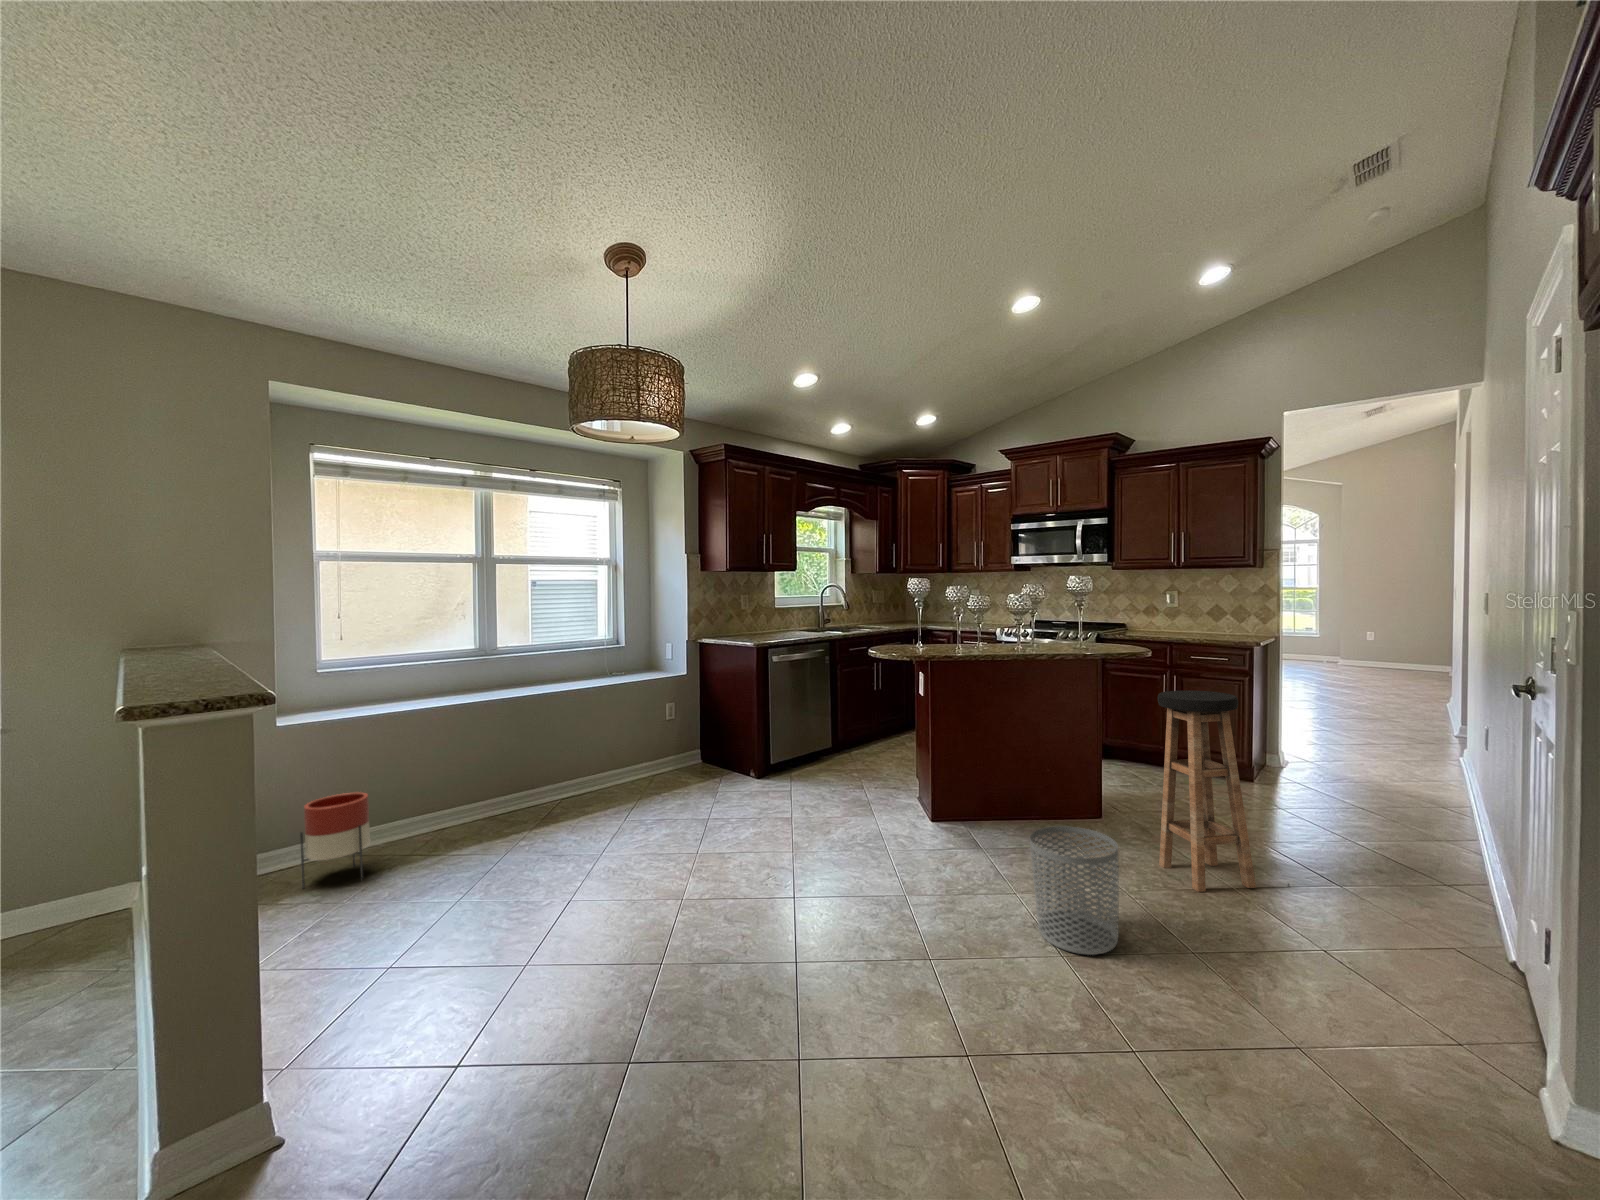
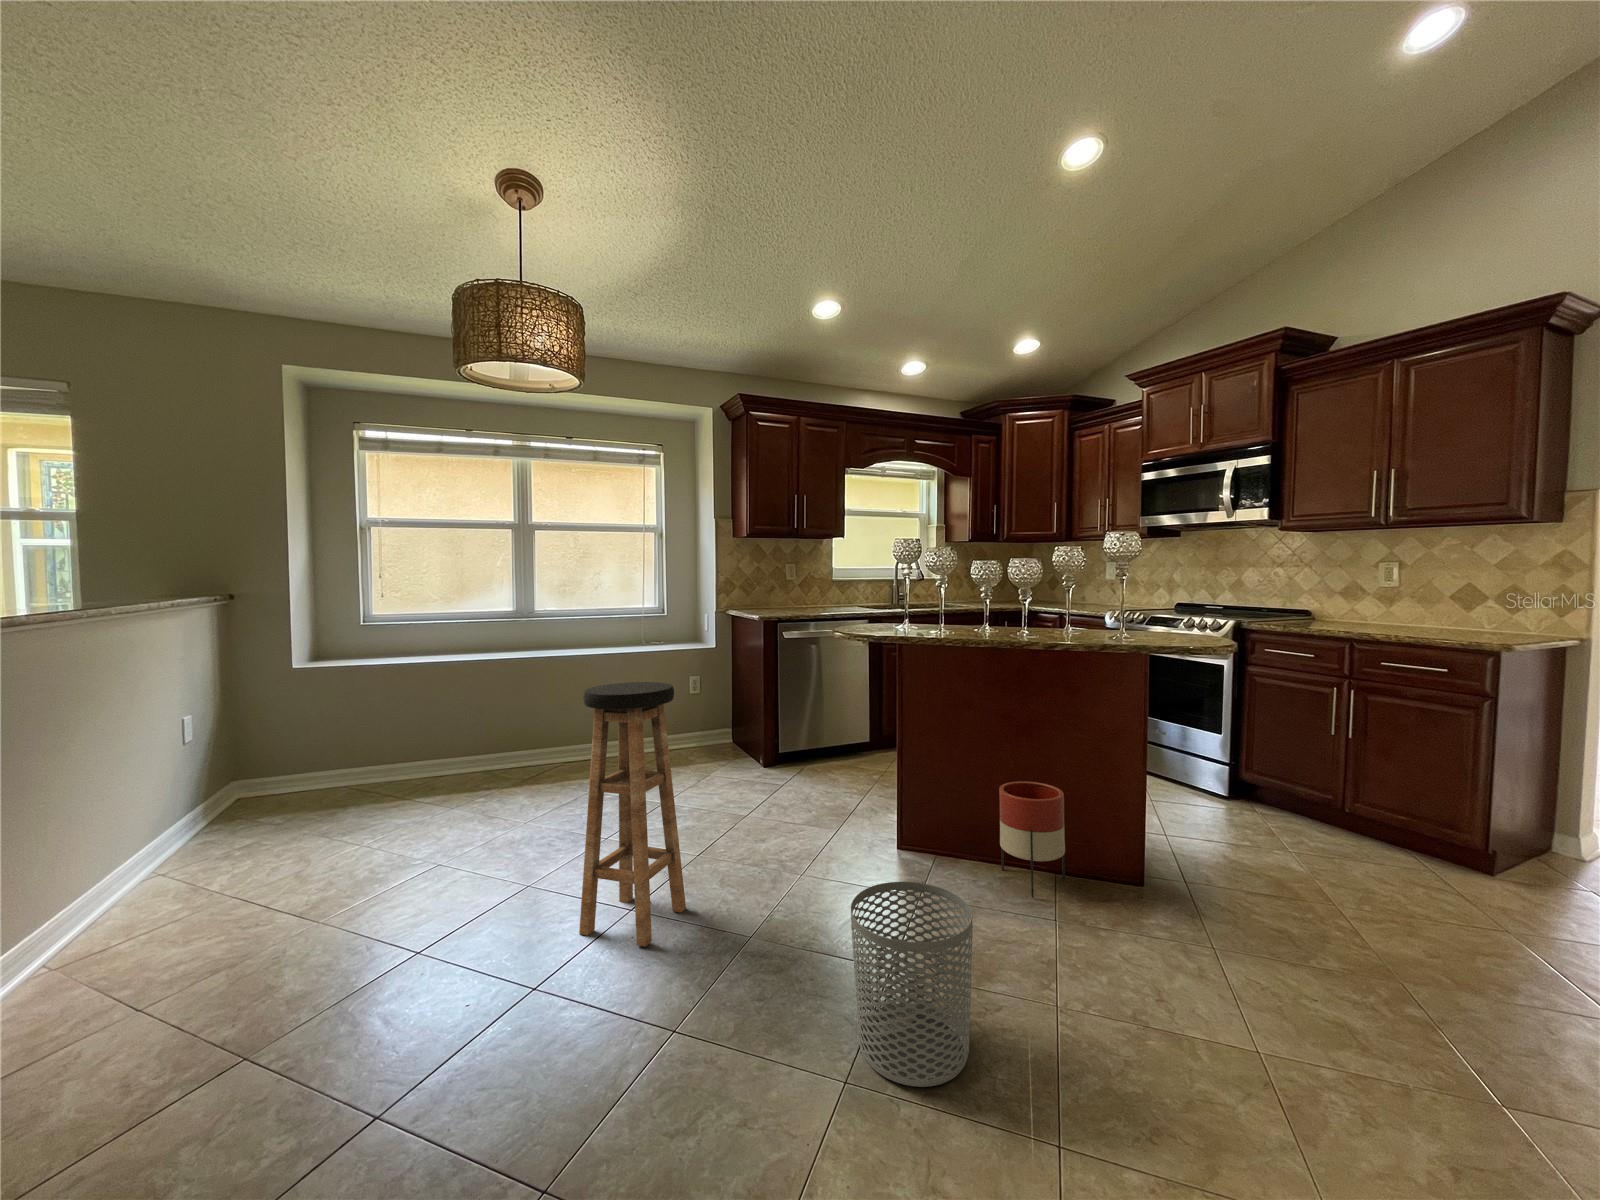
bar stool: present [1158,691,1256,892] -> present [579,682,686,947]
planter: present [300,792,370,888] -> present [999,781,1065,898]

